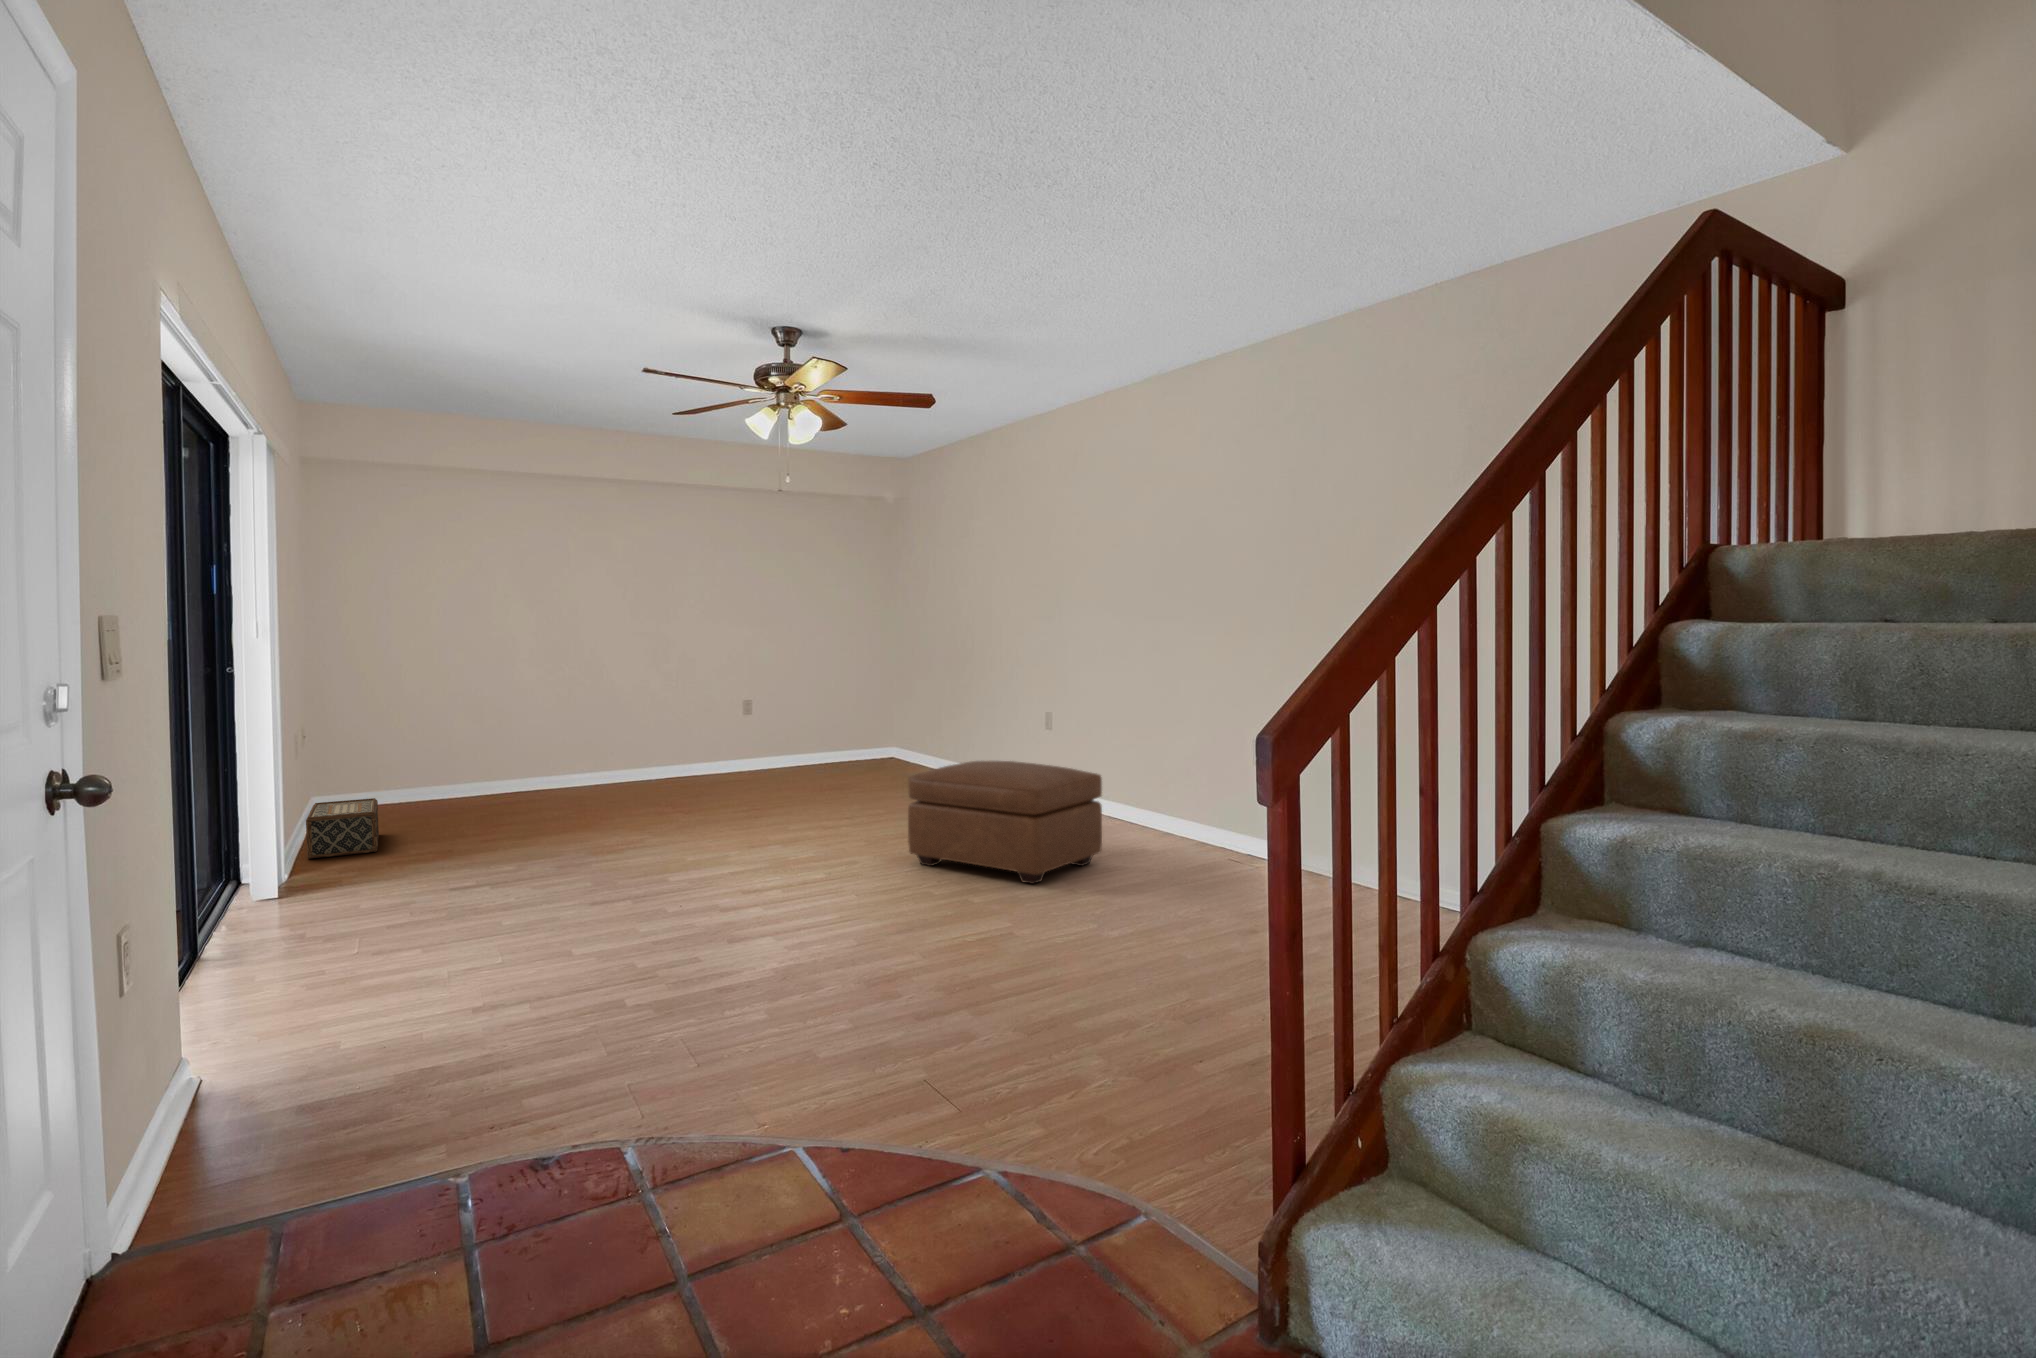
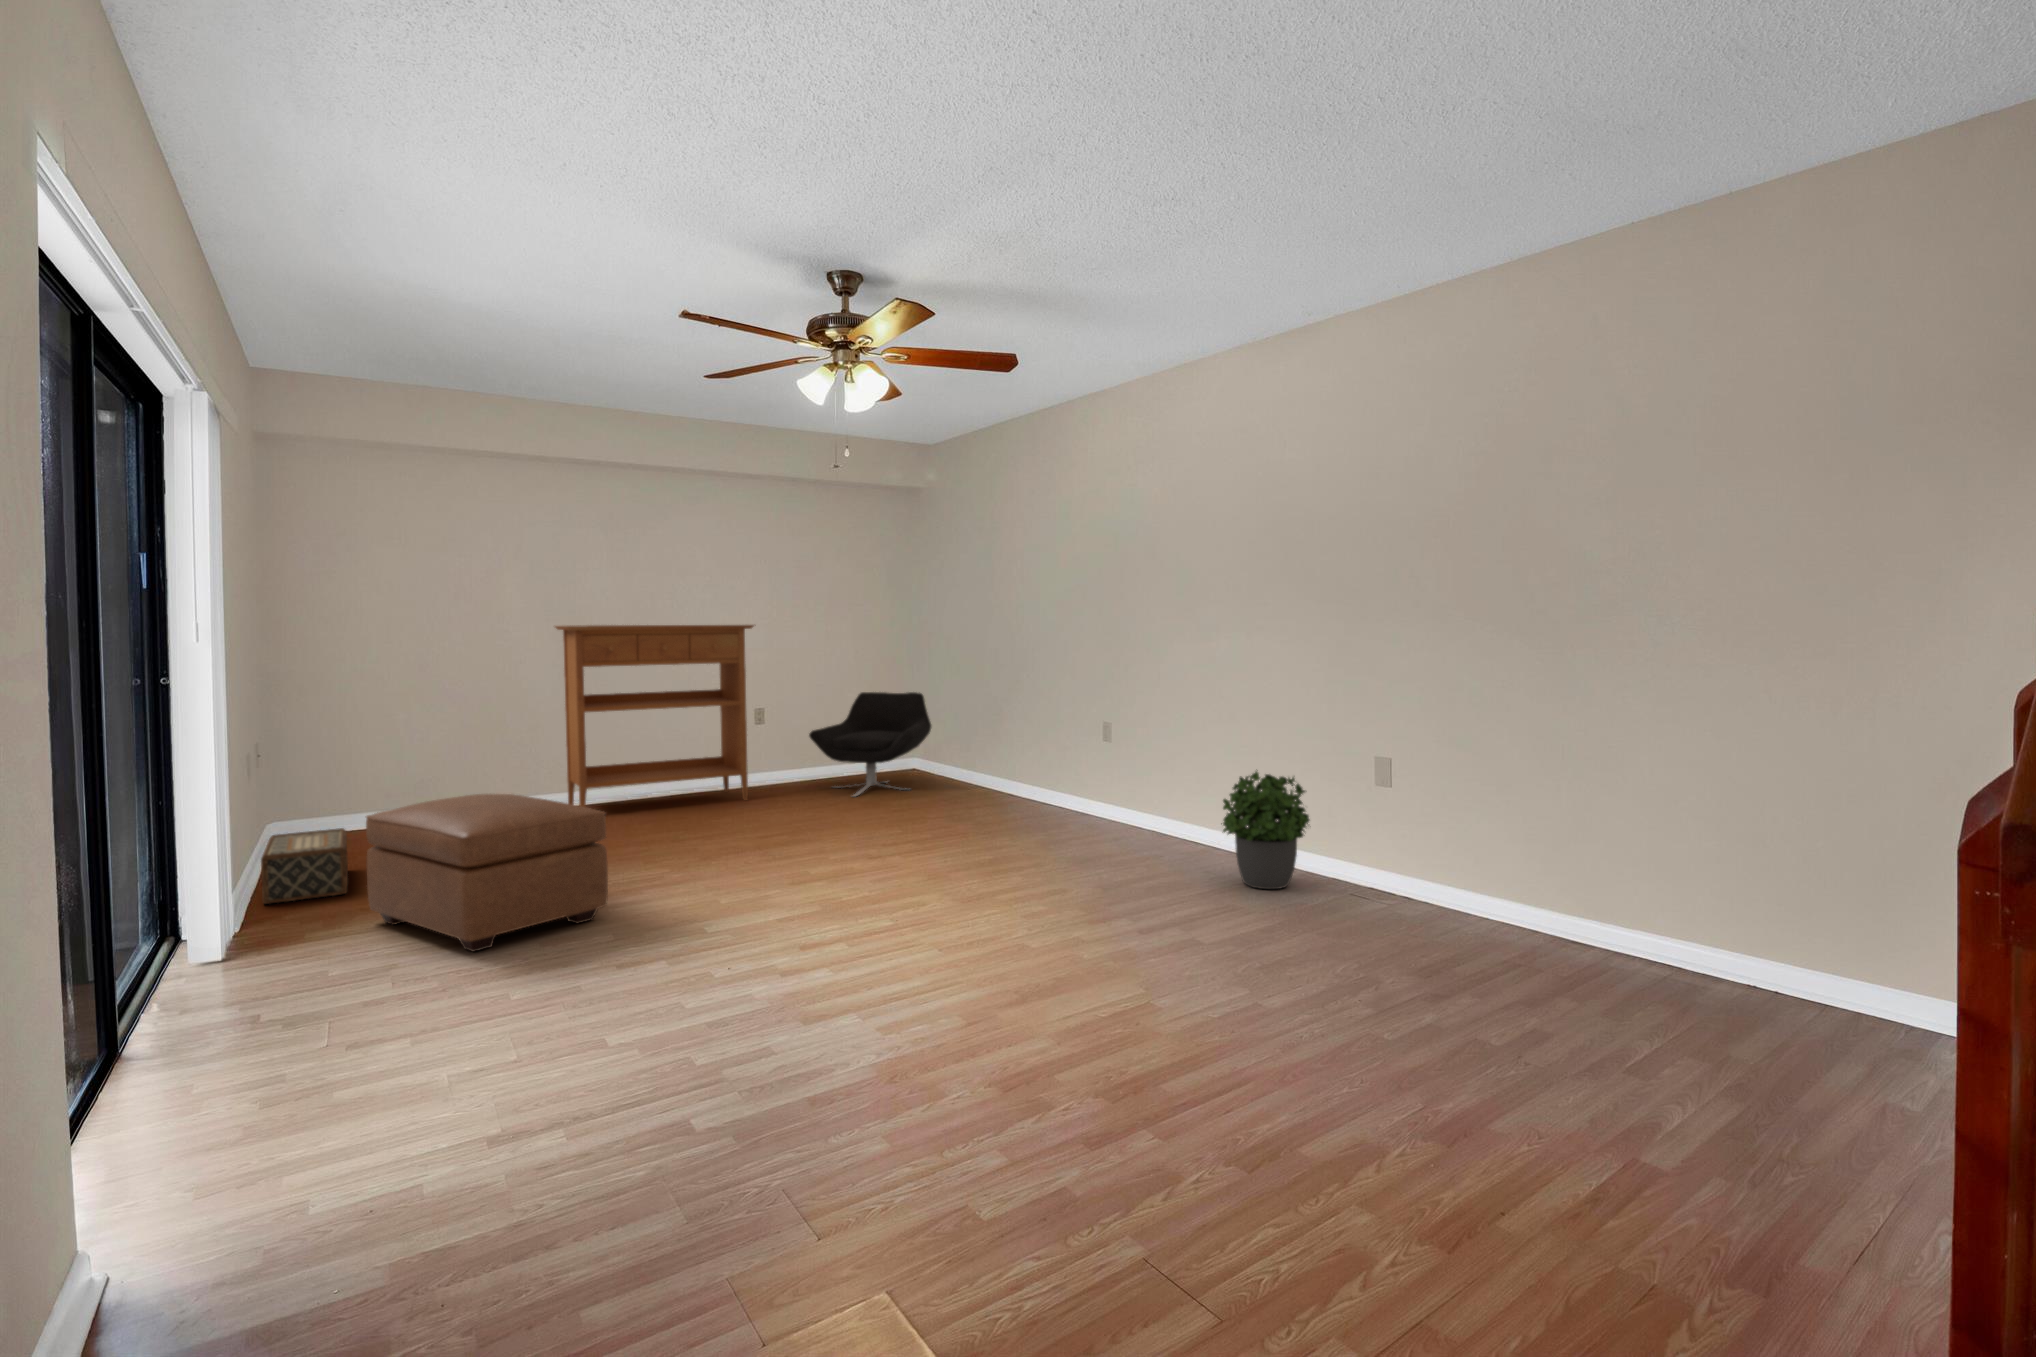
console table: none [560,625,739,795] -> present [555,625,754,807]
lounge chair: none [789,686,902,780] -> present [809,692,931,796]
potted plant: none [1120,748,1200,852] -> present [1221,771,1310,889]
ottoman: present [908,761,1102,884] -> present [366,794,608,952]

